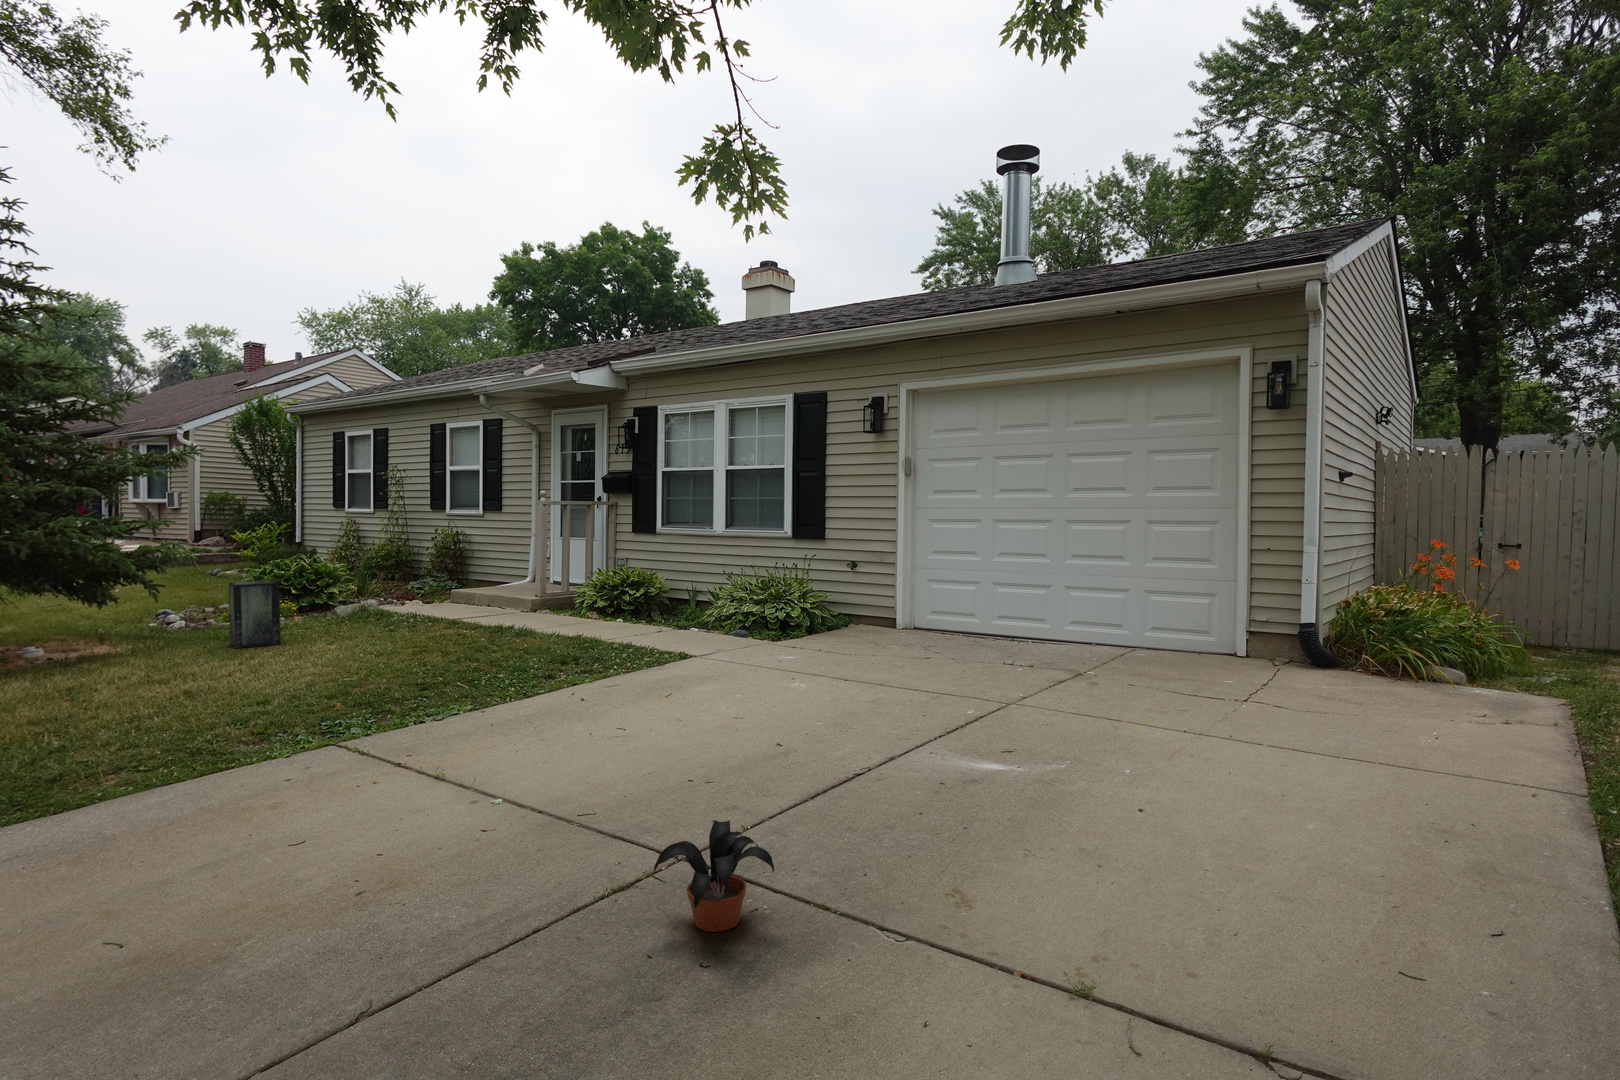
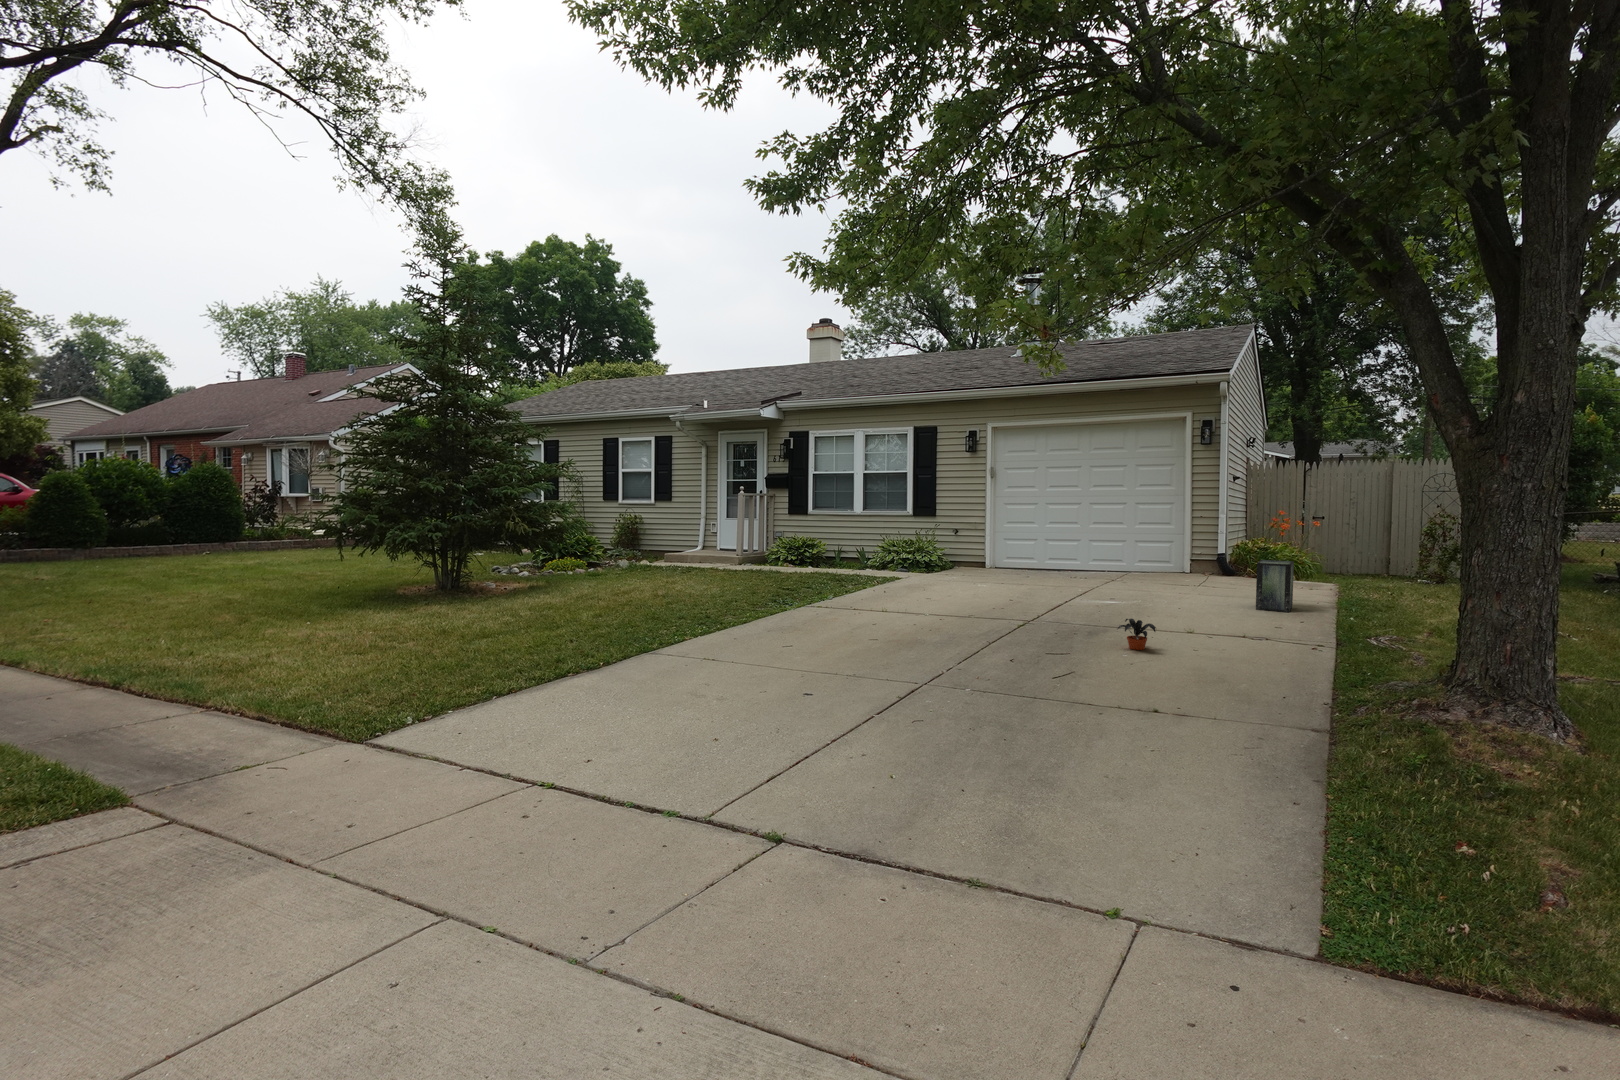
storage box: present [229,580,281,648] -> present [1256,560,1294,612]

